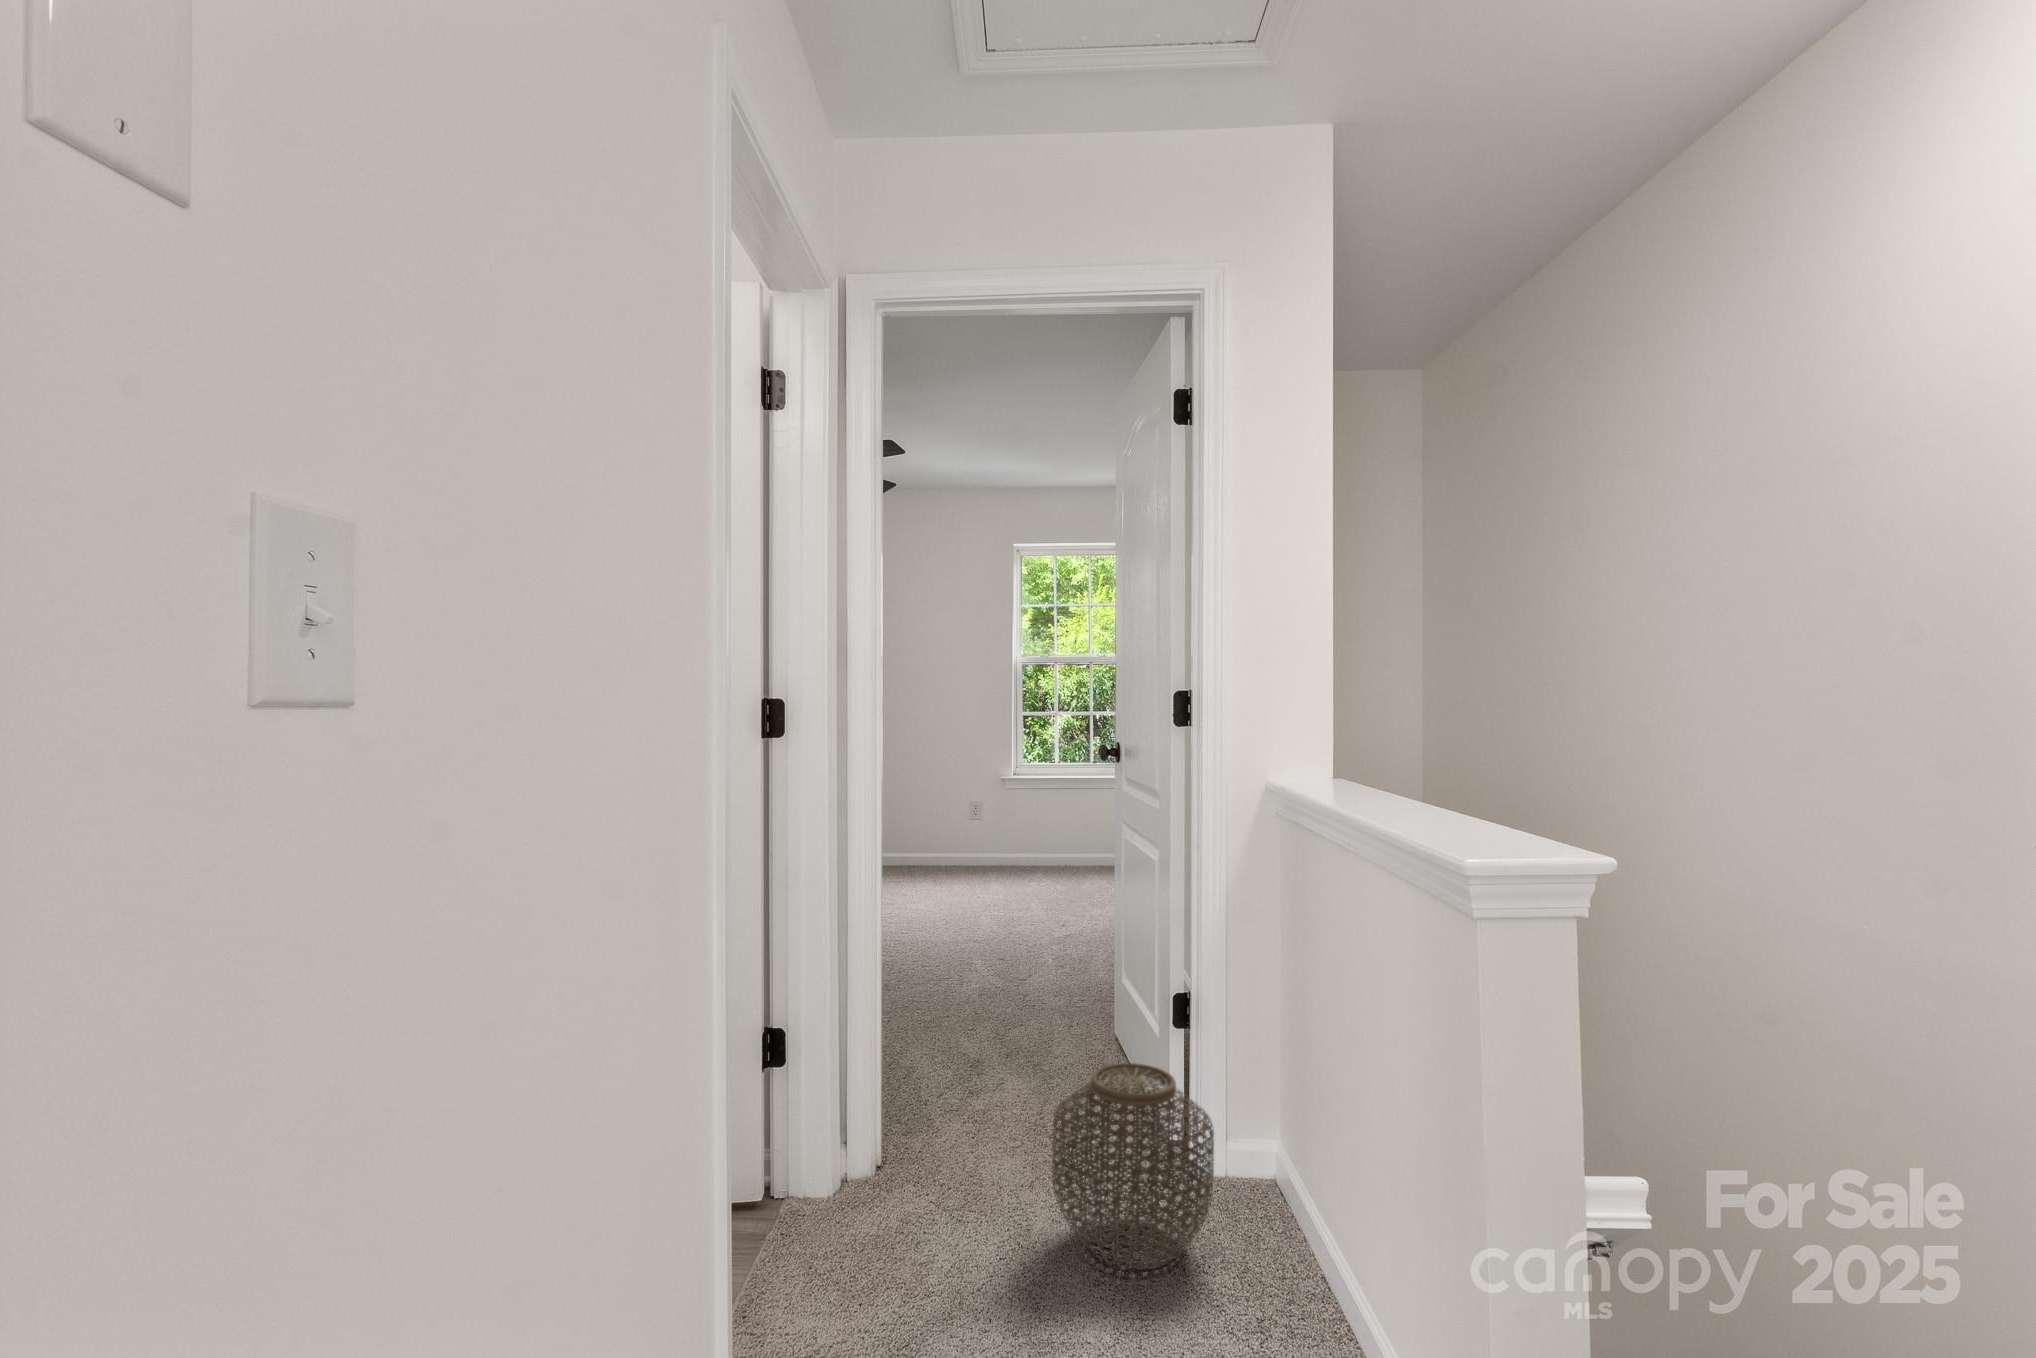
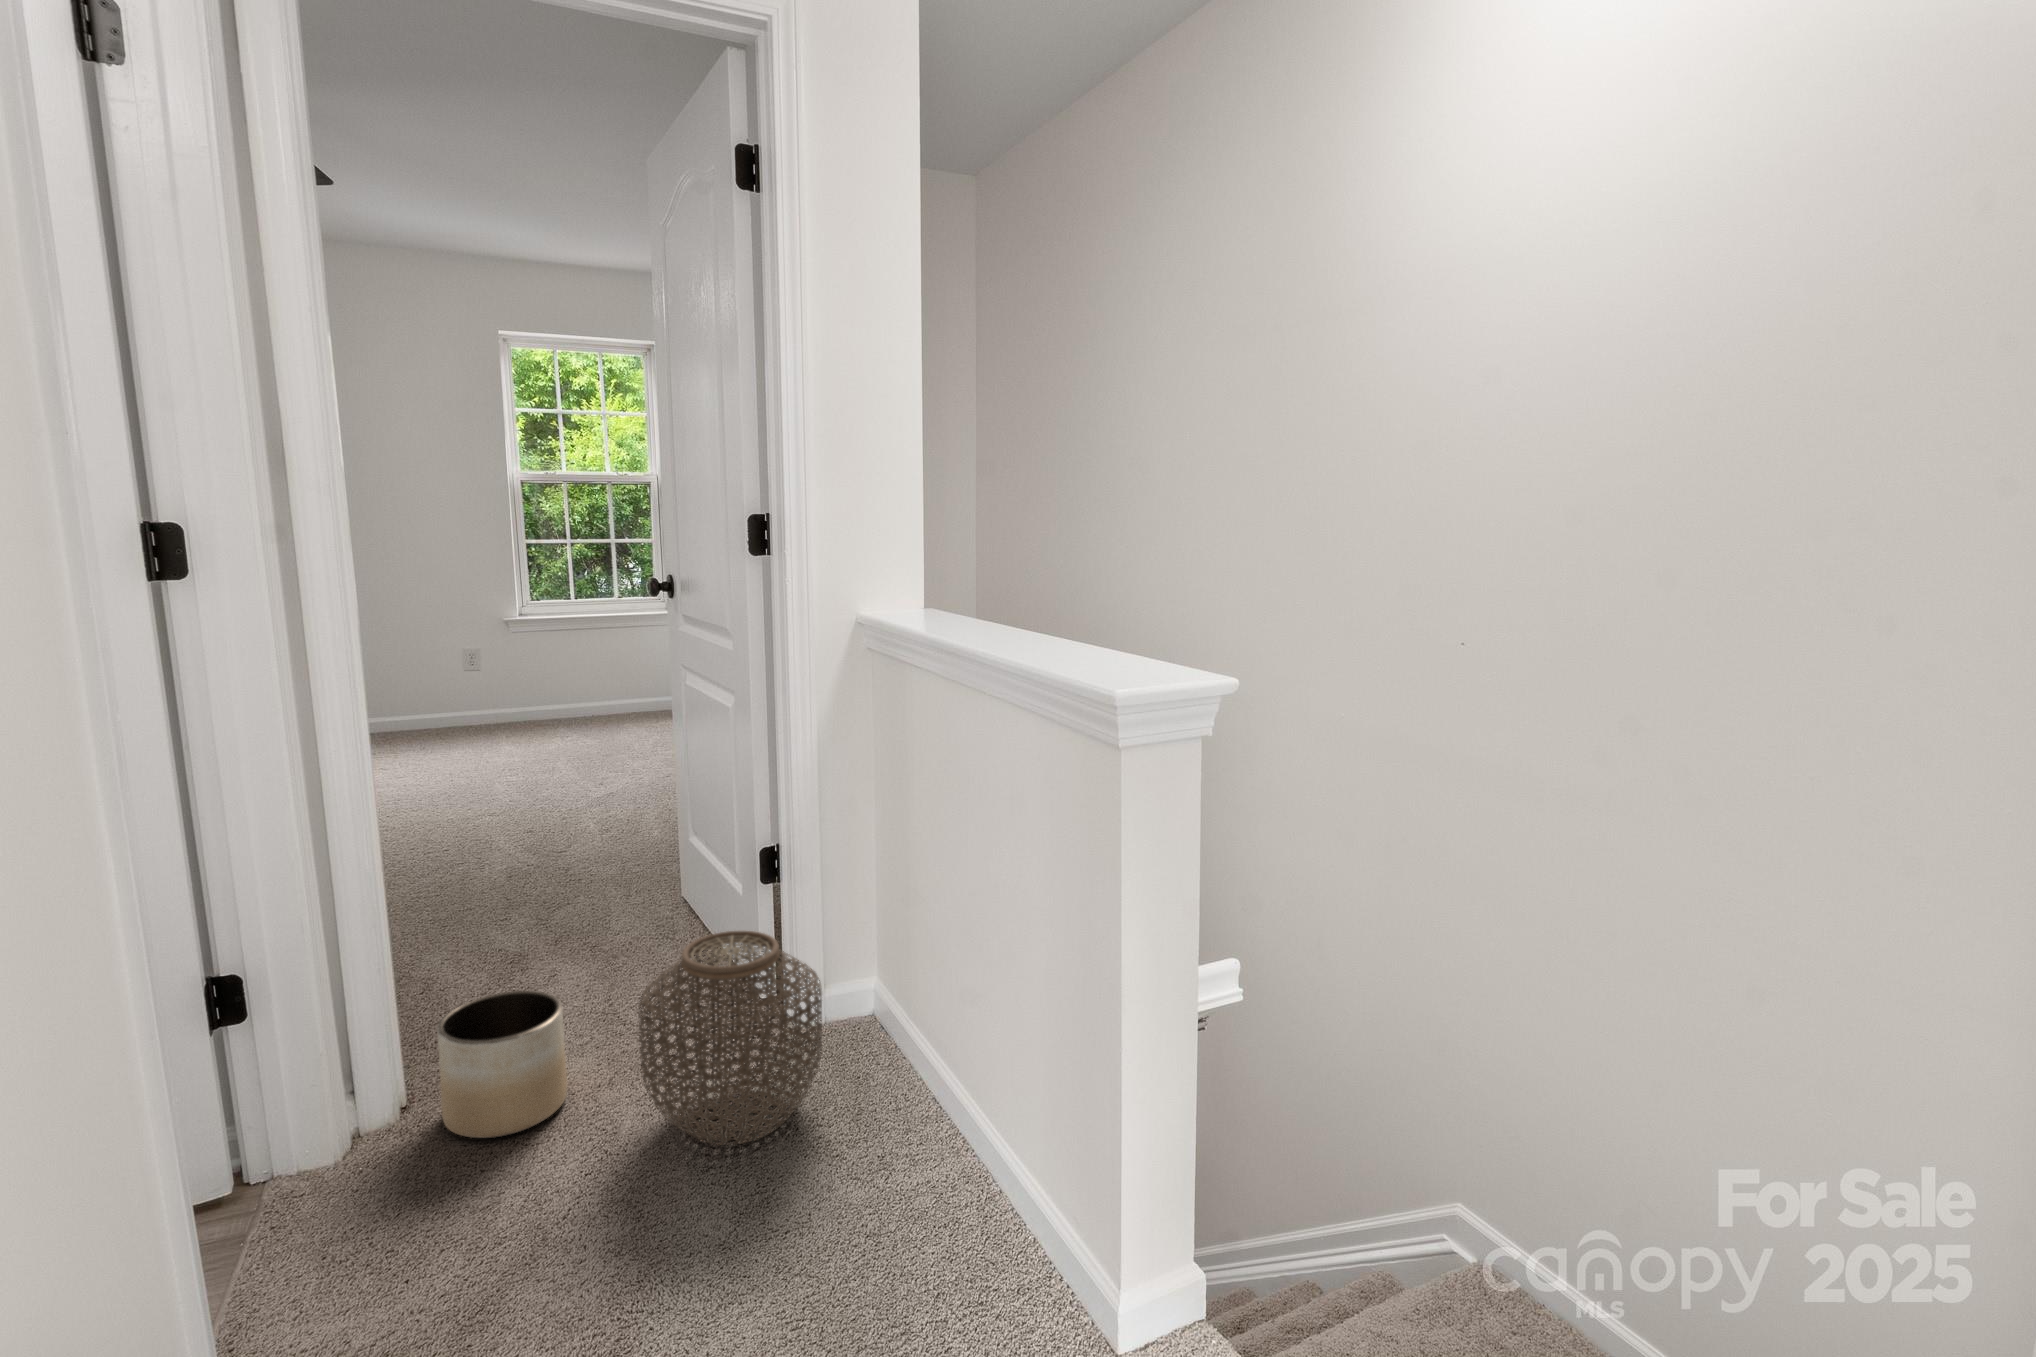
planter: none [903,1086,998,1209] -> present [437,991,567,1138]

